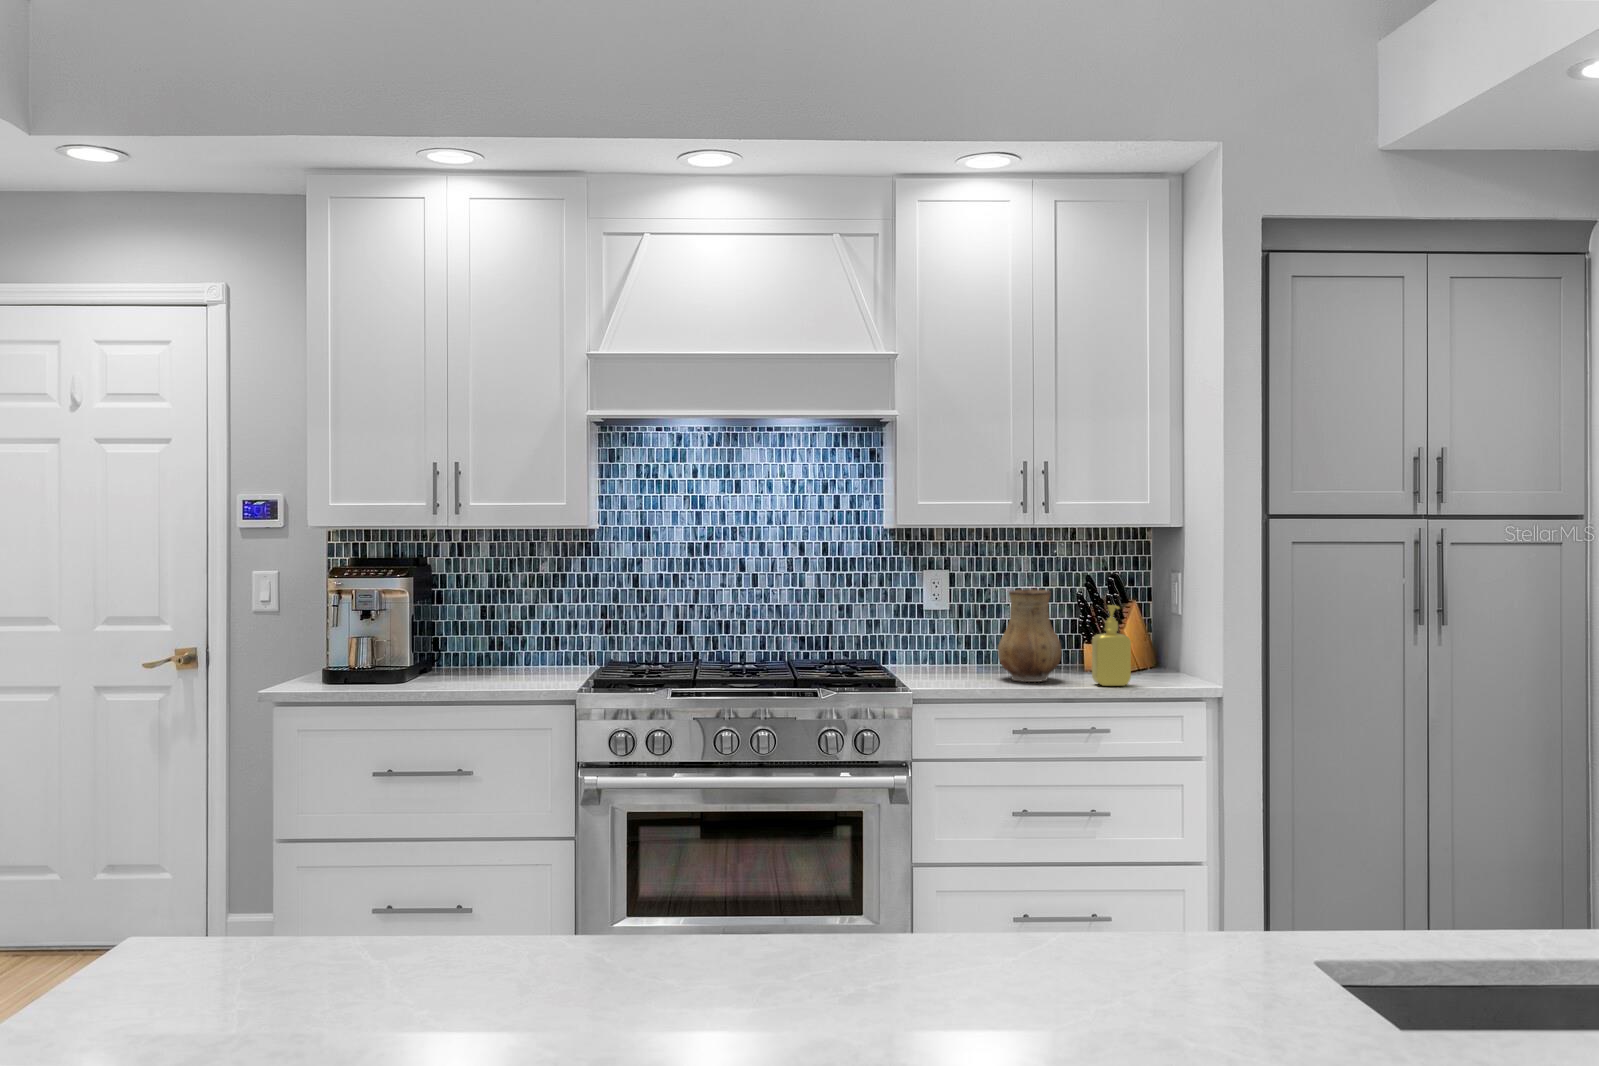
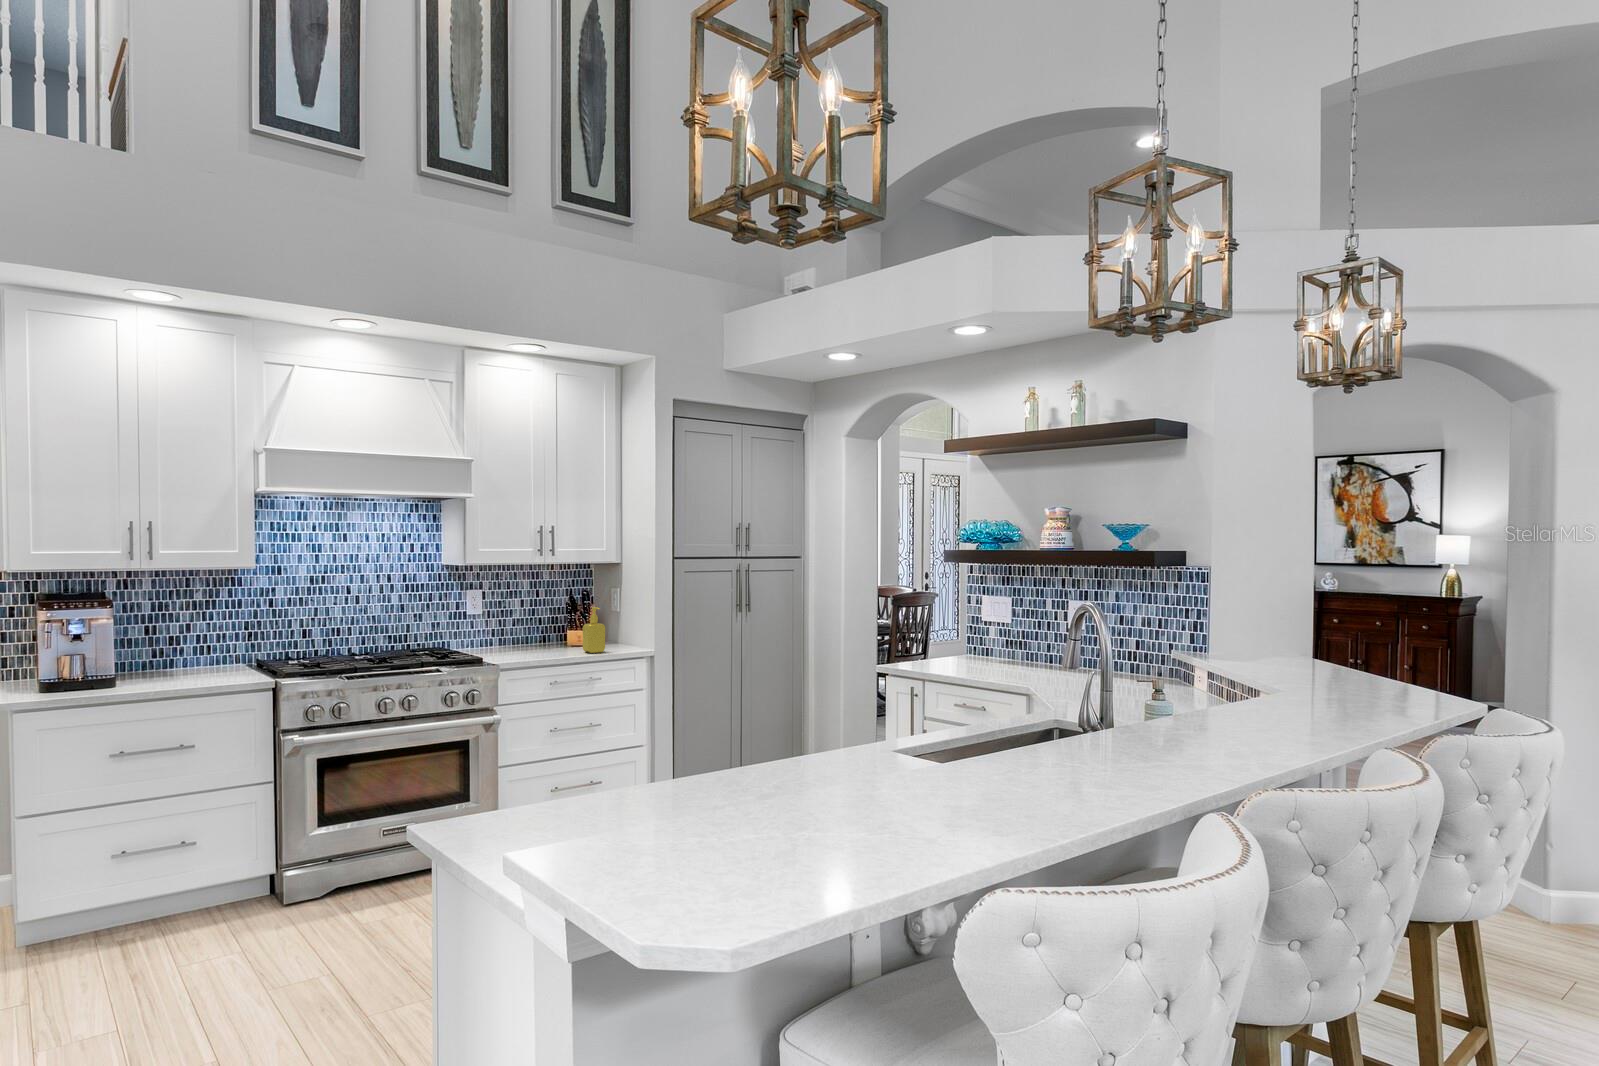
ceramic pitcher: present [998,589,1062,682] -> none [528,600,565,654]

